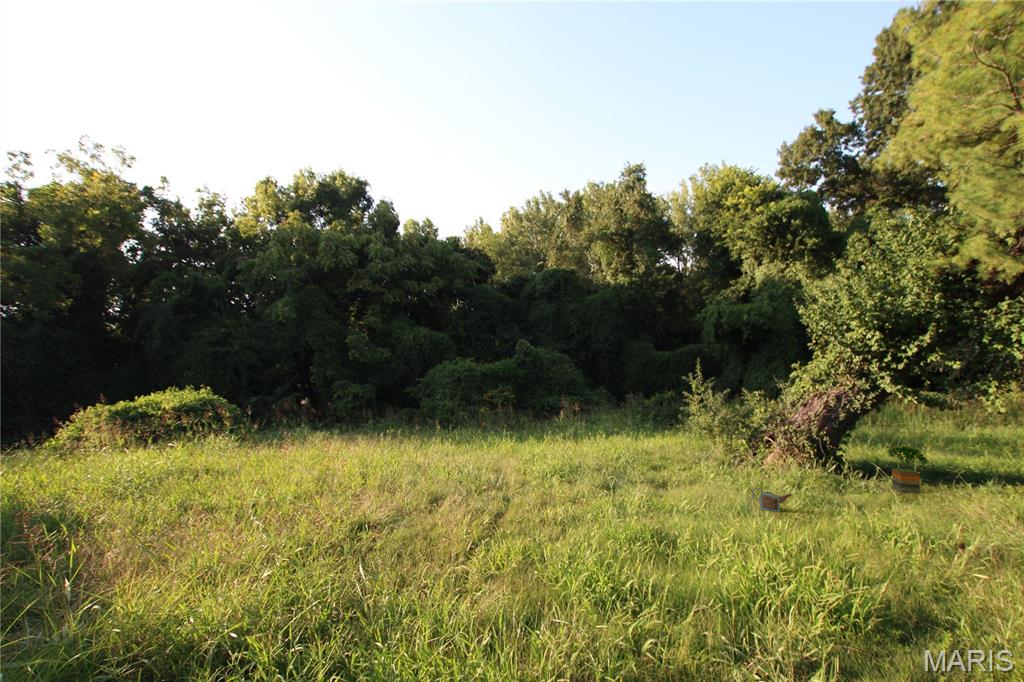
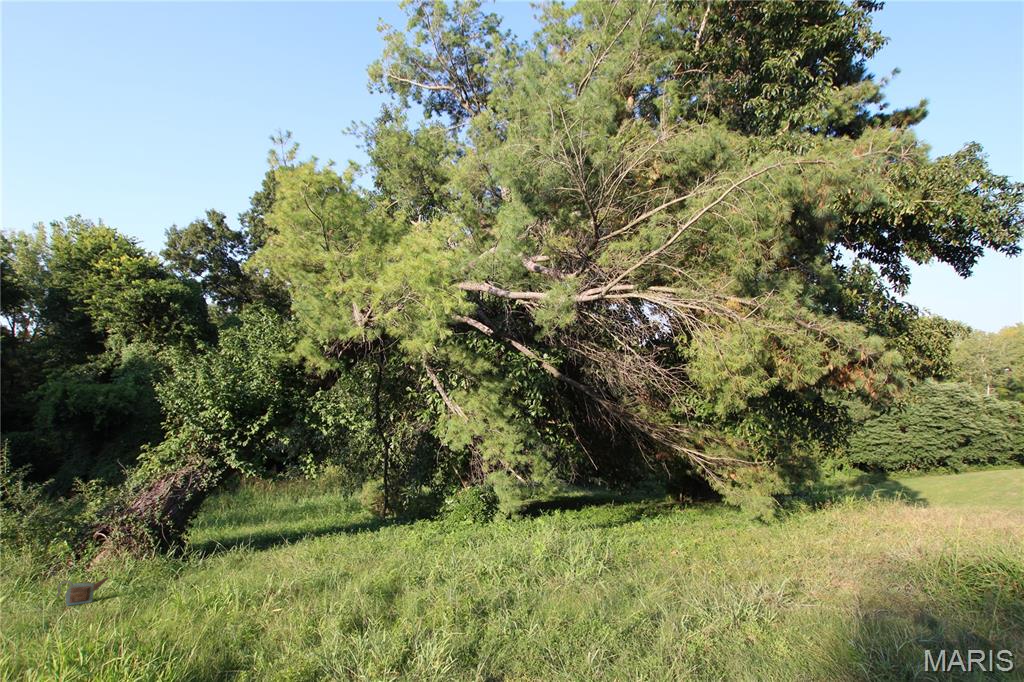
potted tree: present [888,447,928,493] -> none [221,512,253,556]

